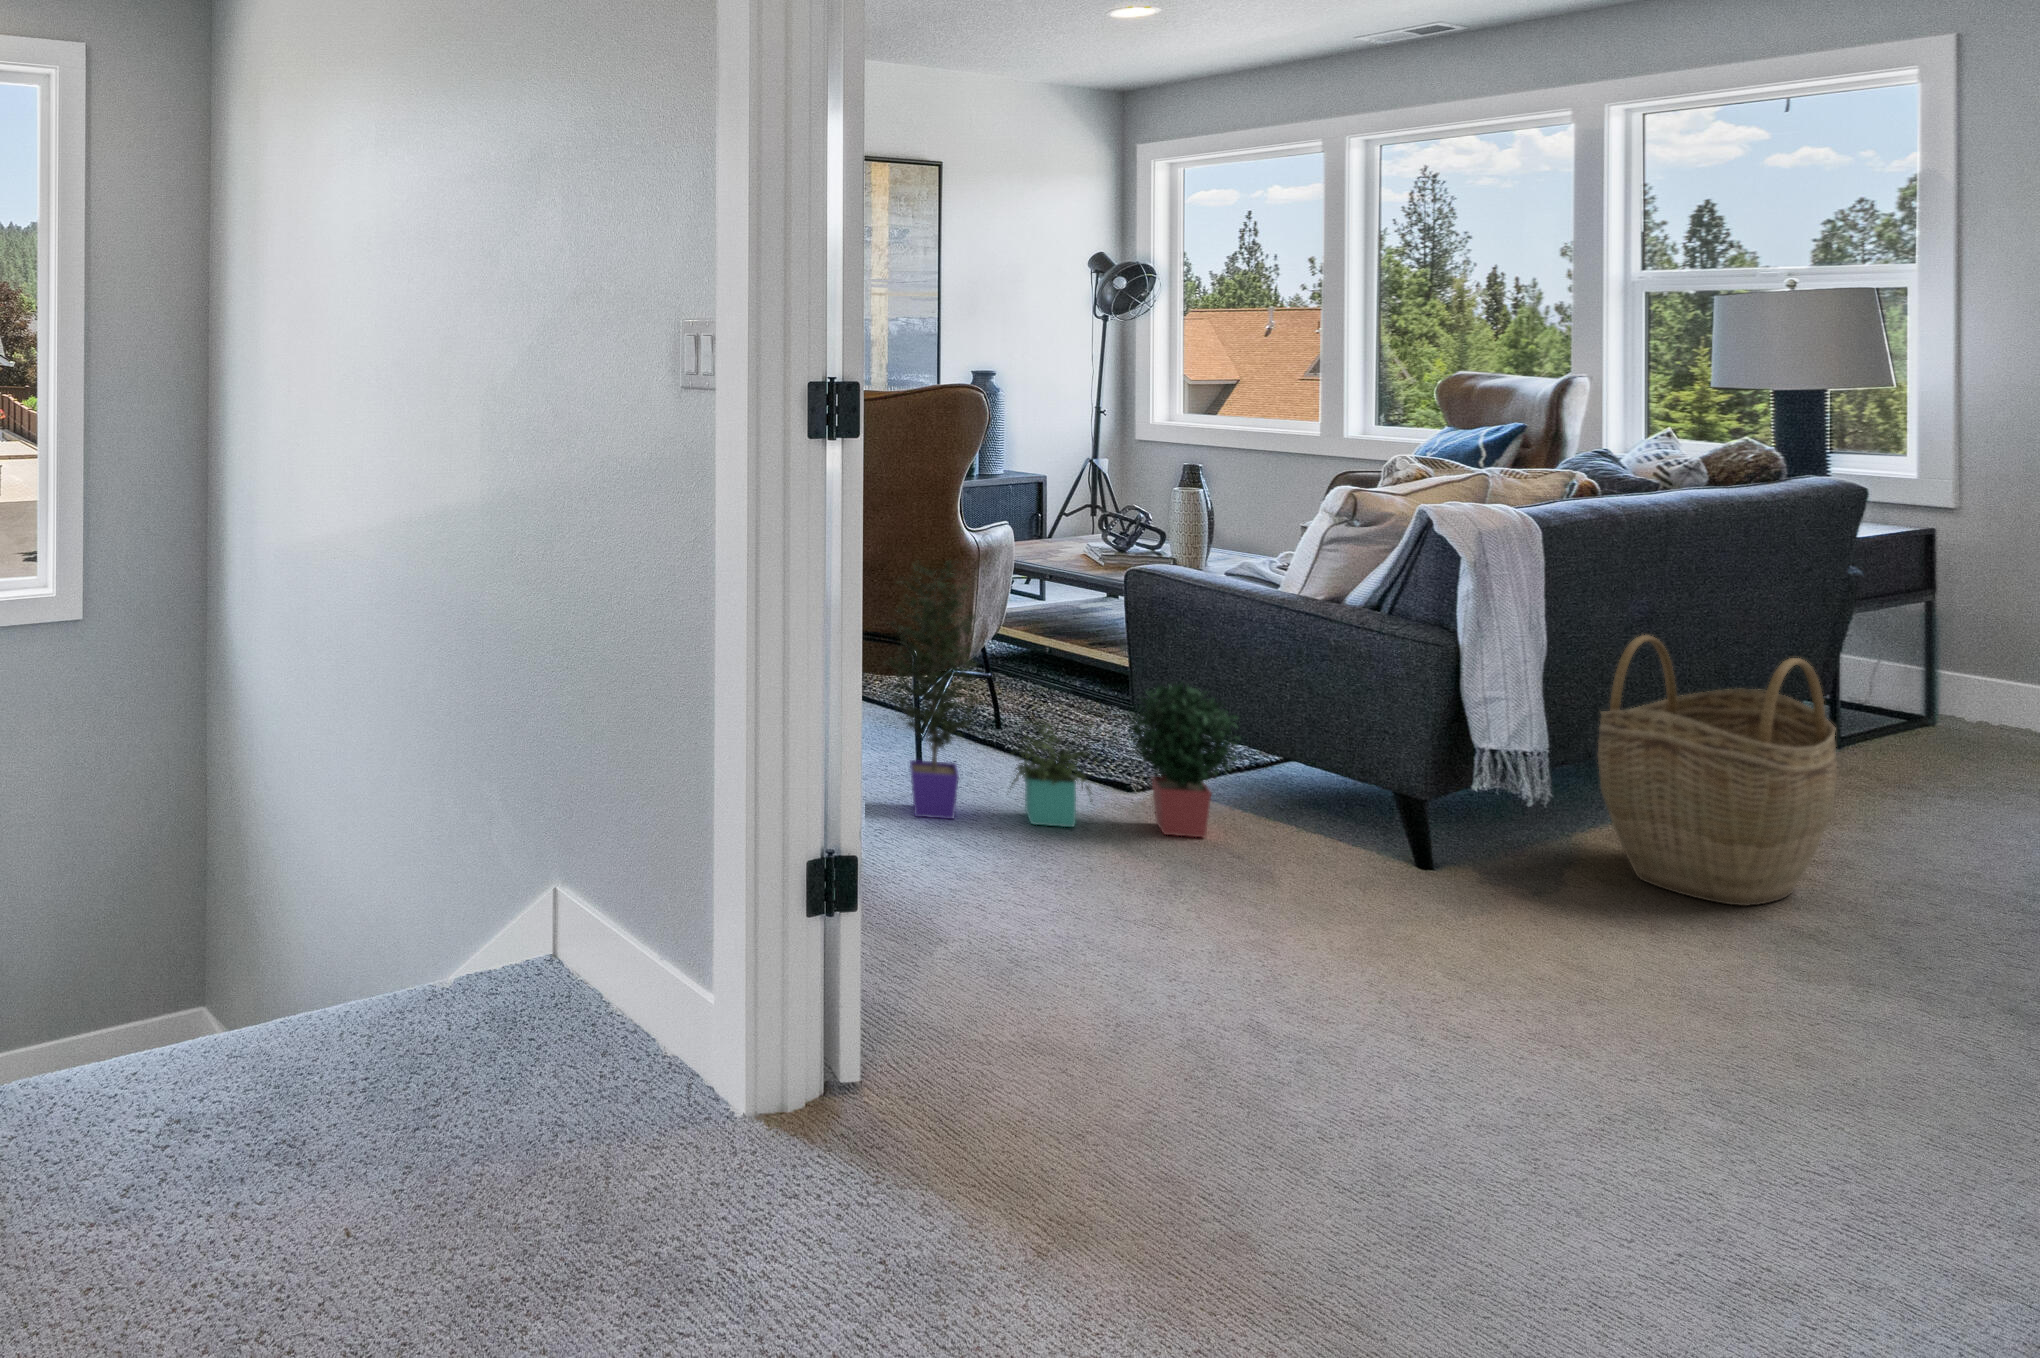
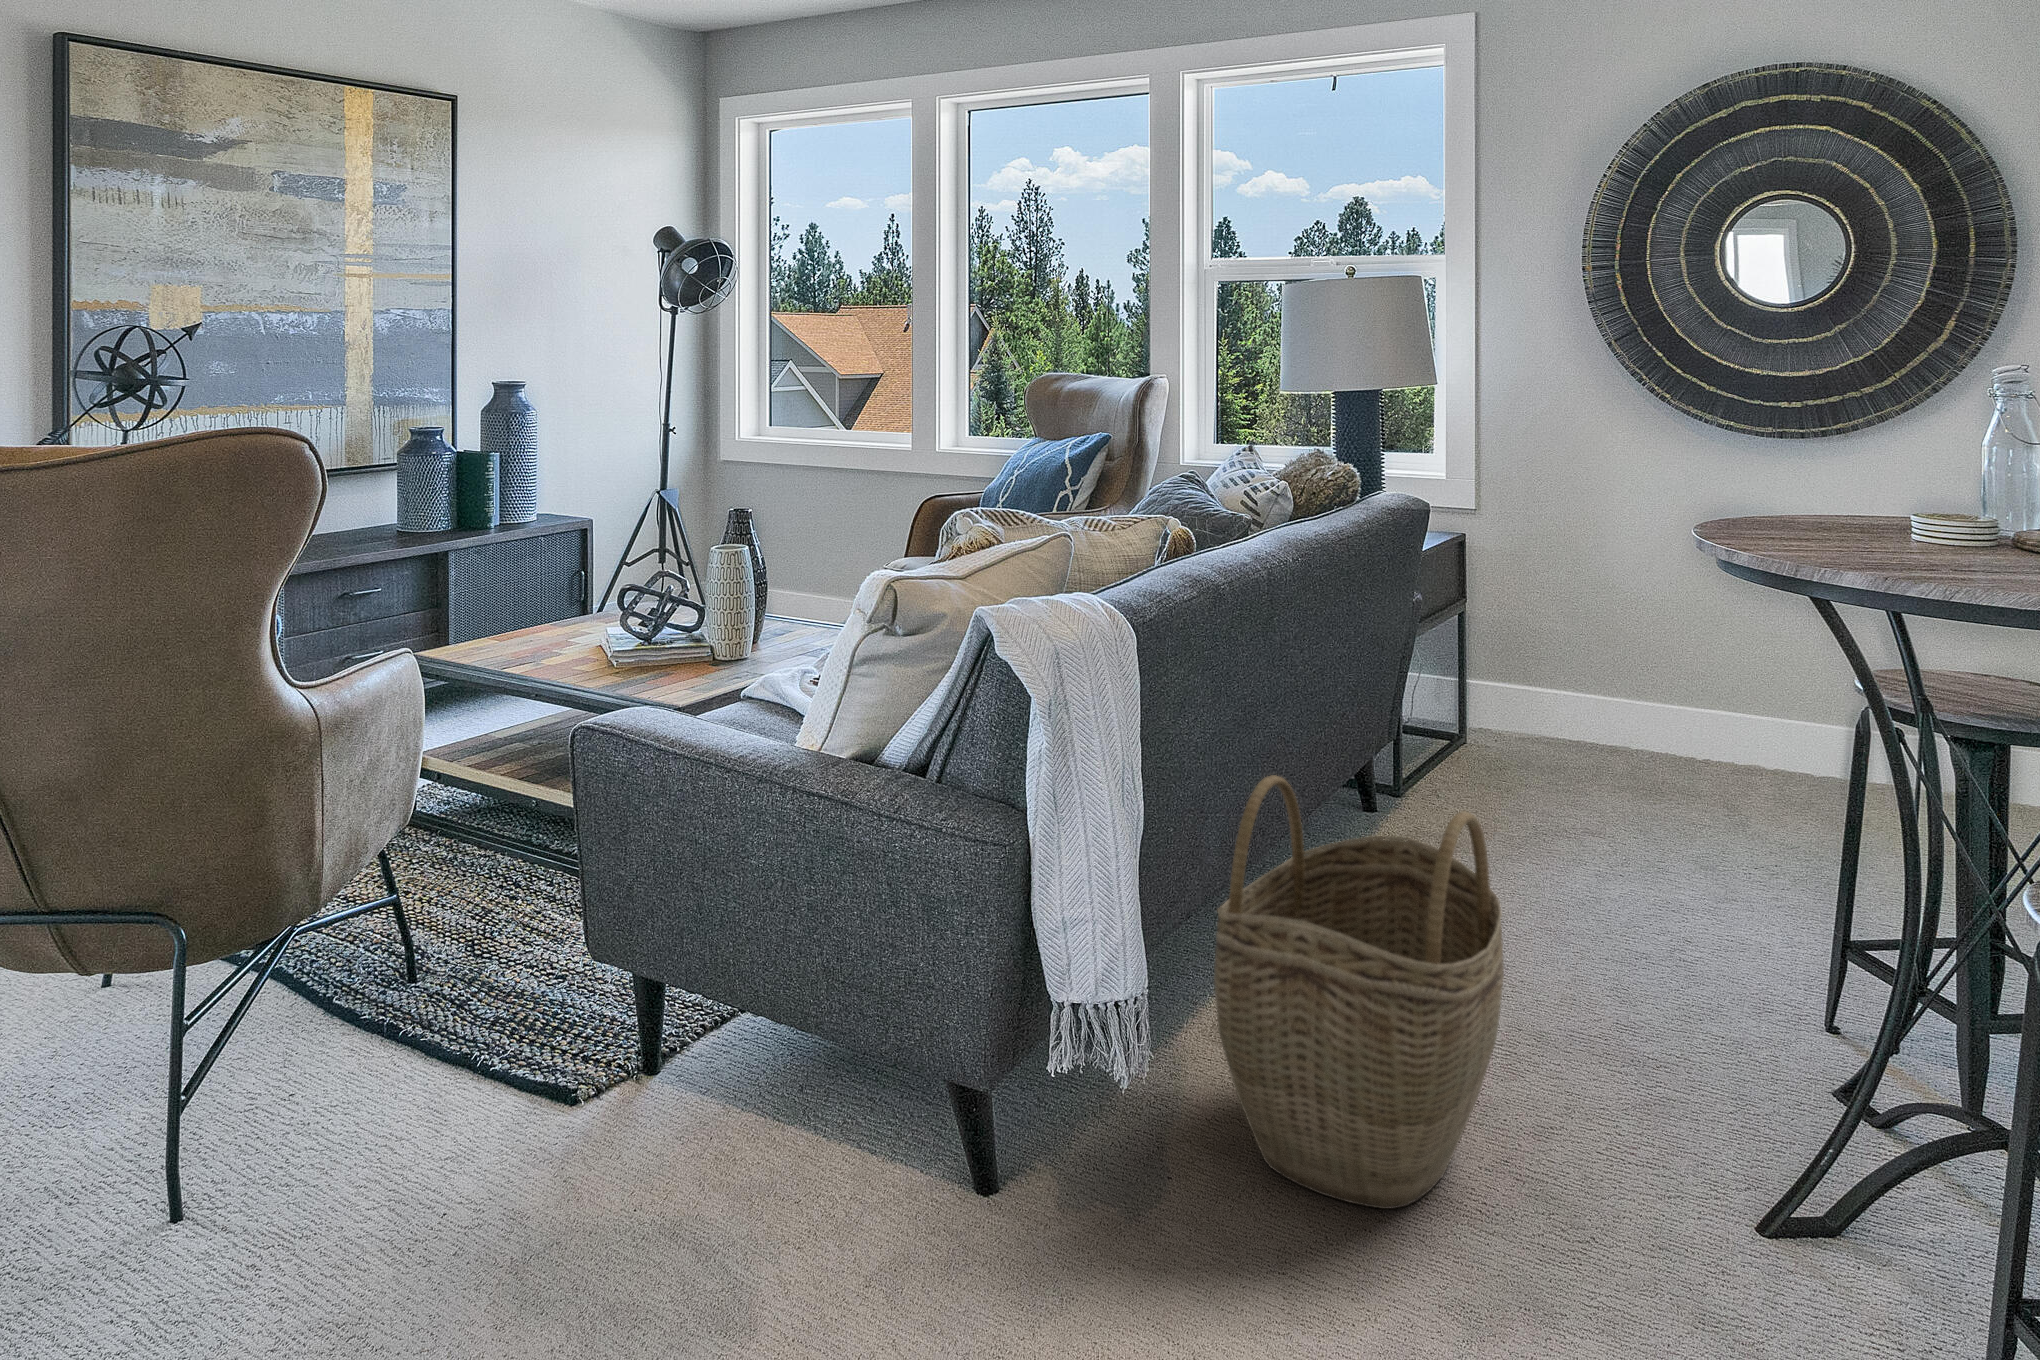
potted plant: present [886,561,1239,837] -> none [54,744,705,1258]

